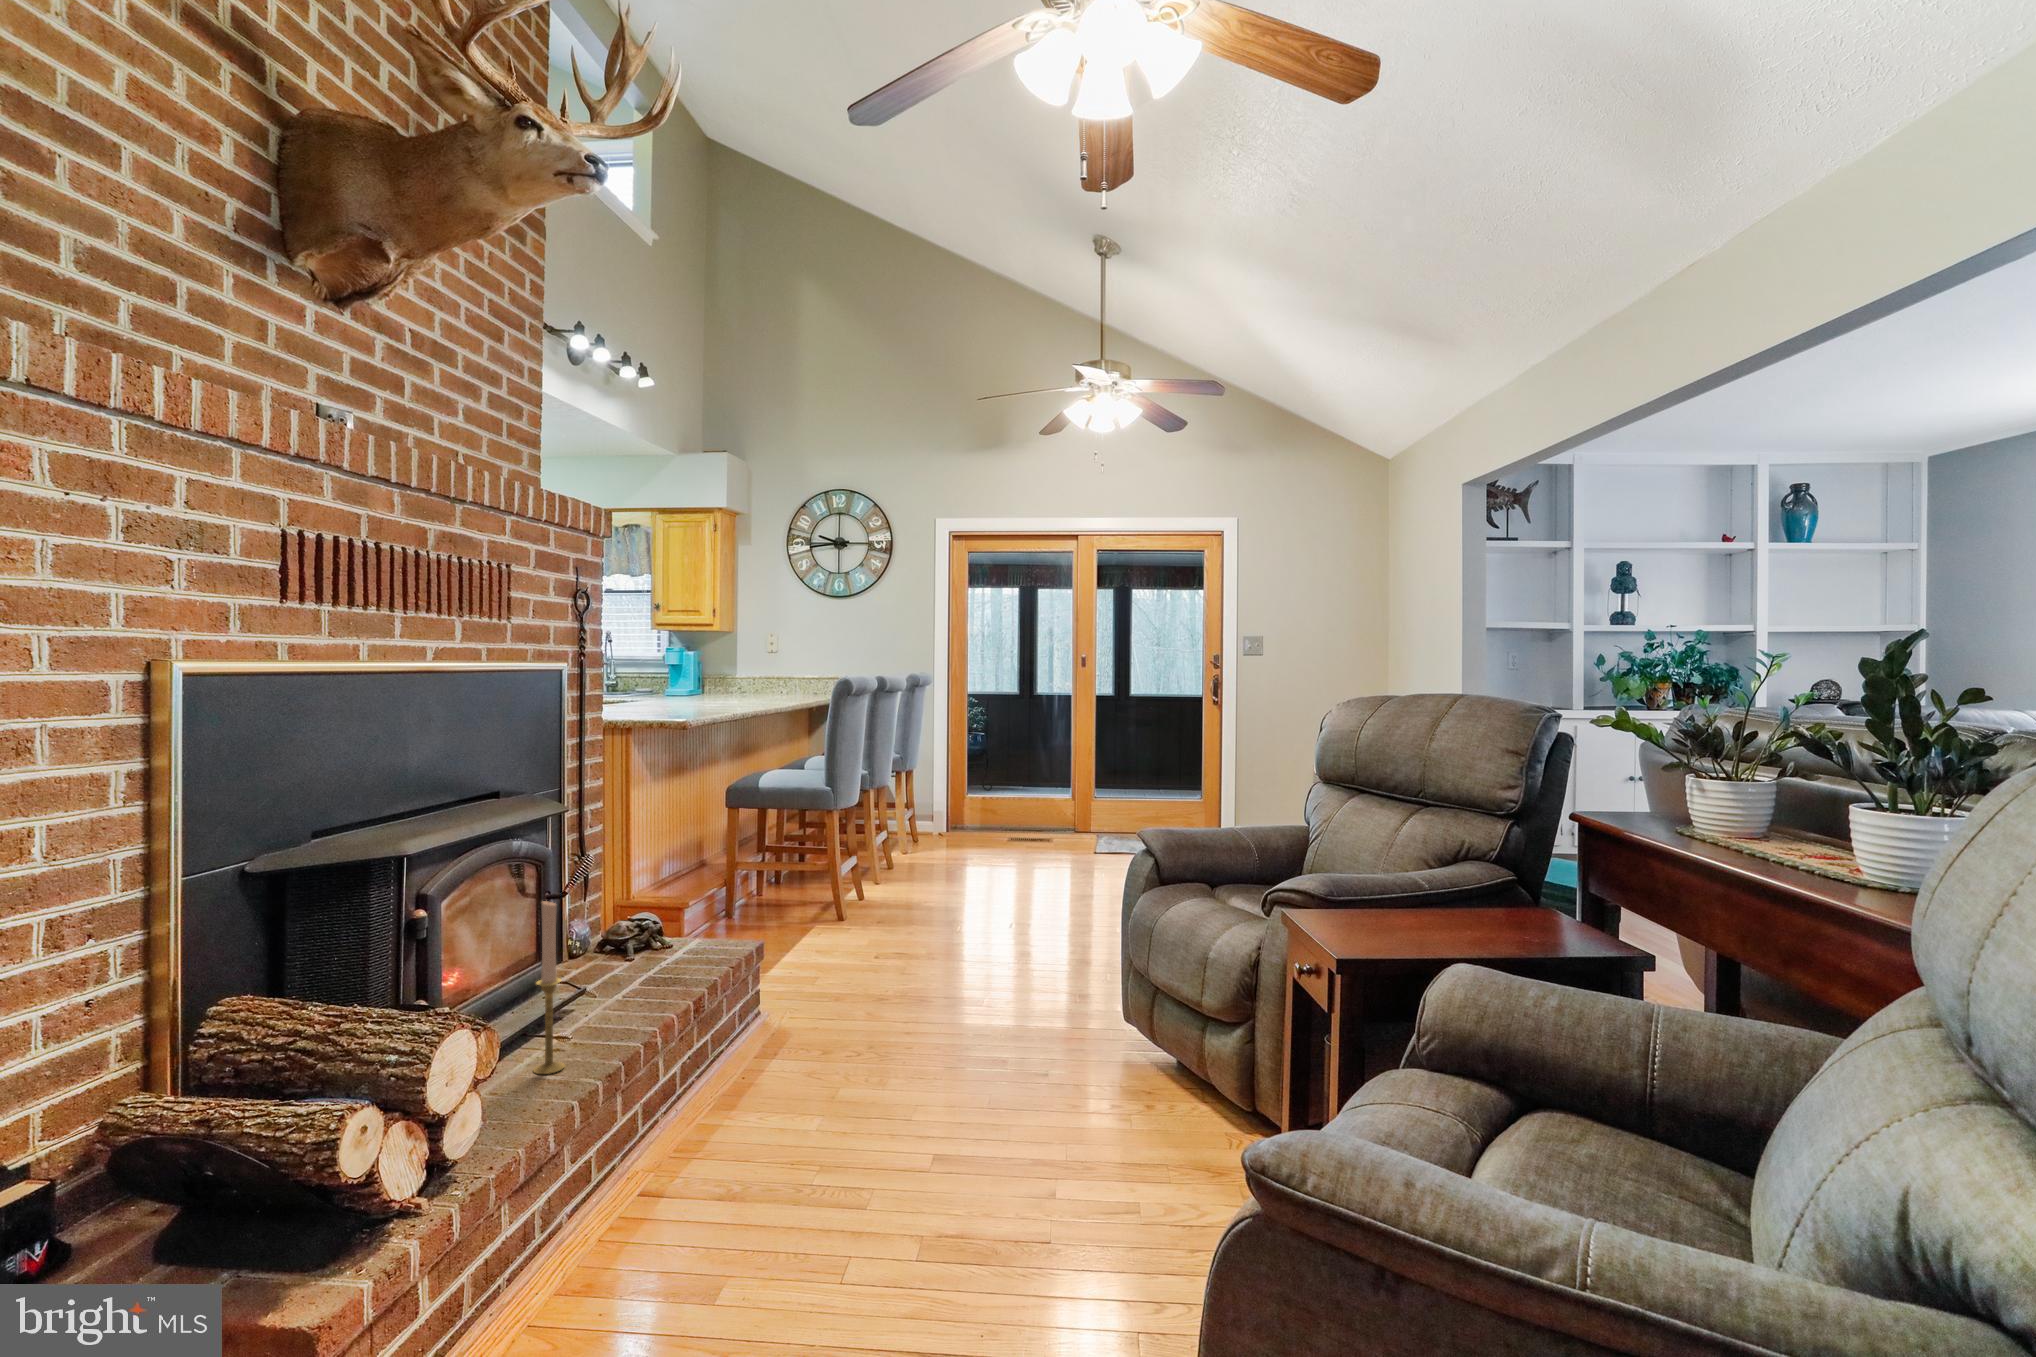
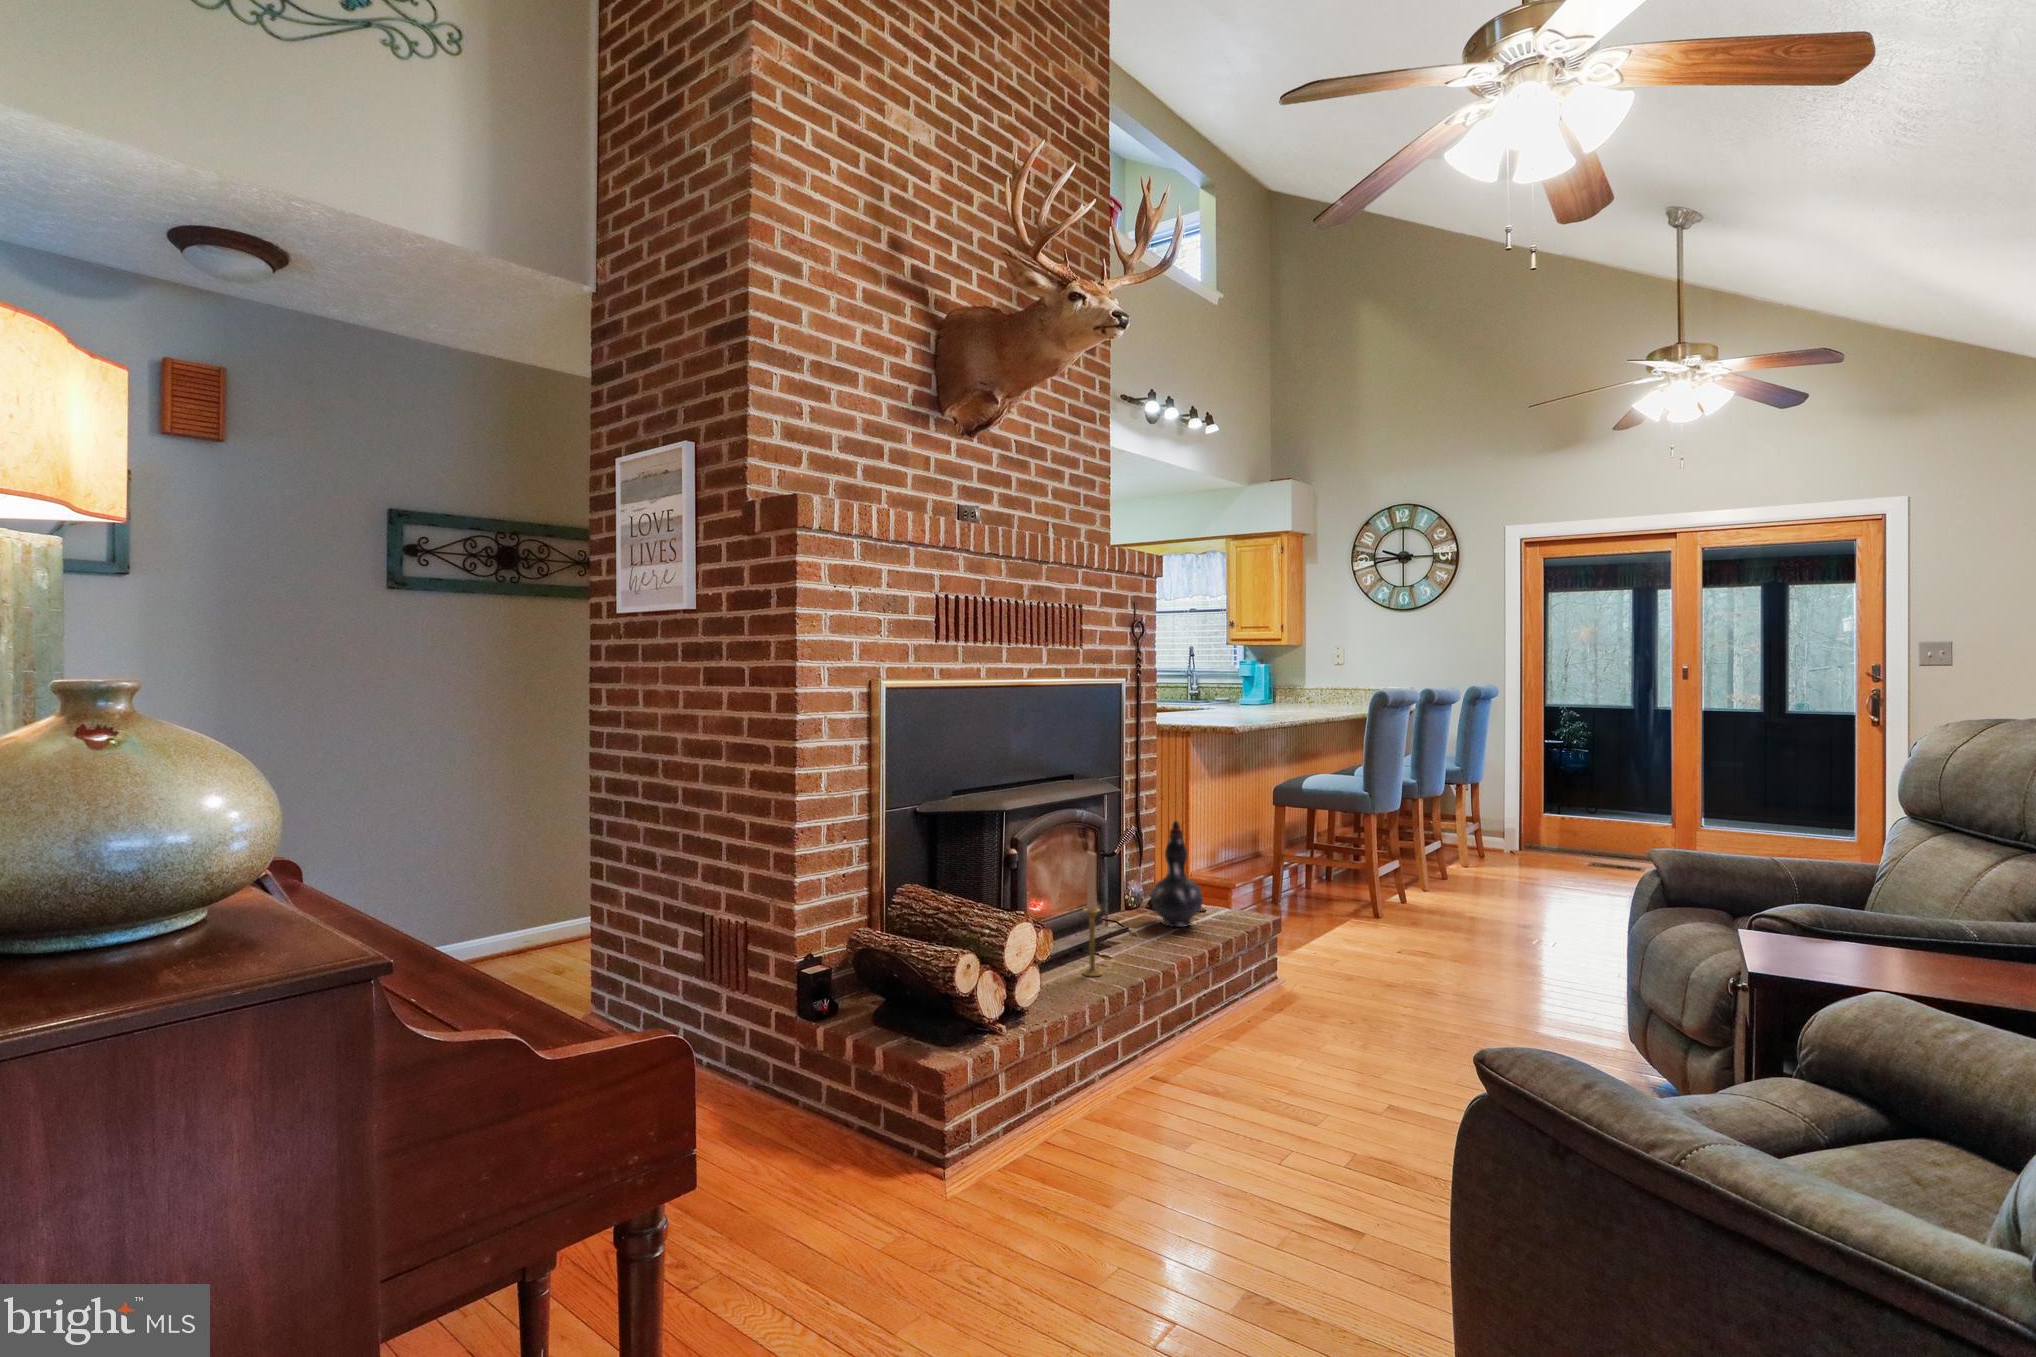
decorative vase: none [610,842,679,975] -> present [1150,821,1203,927]

